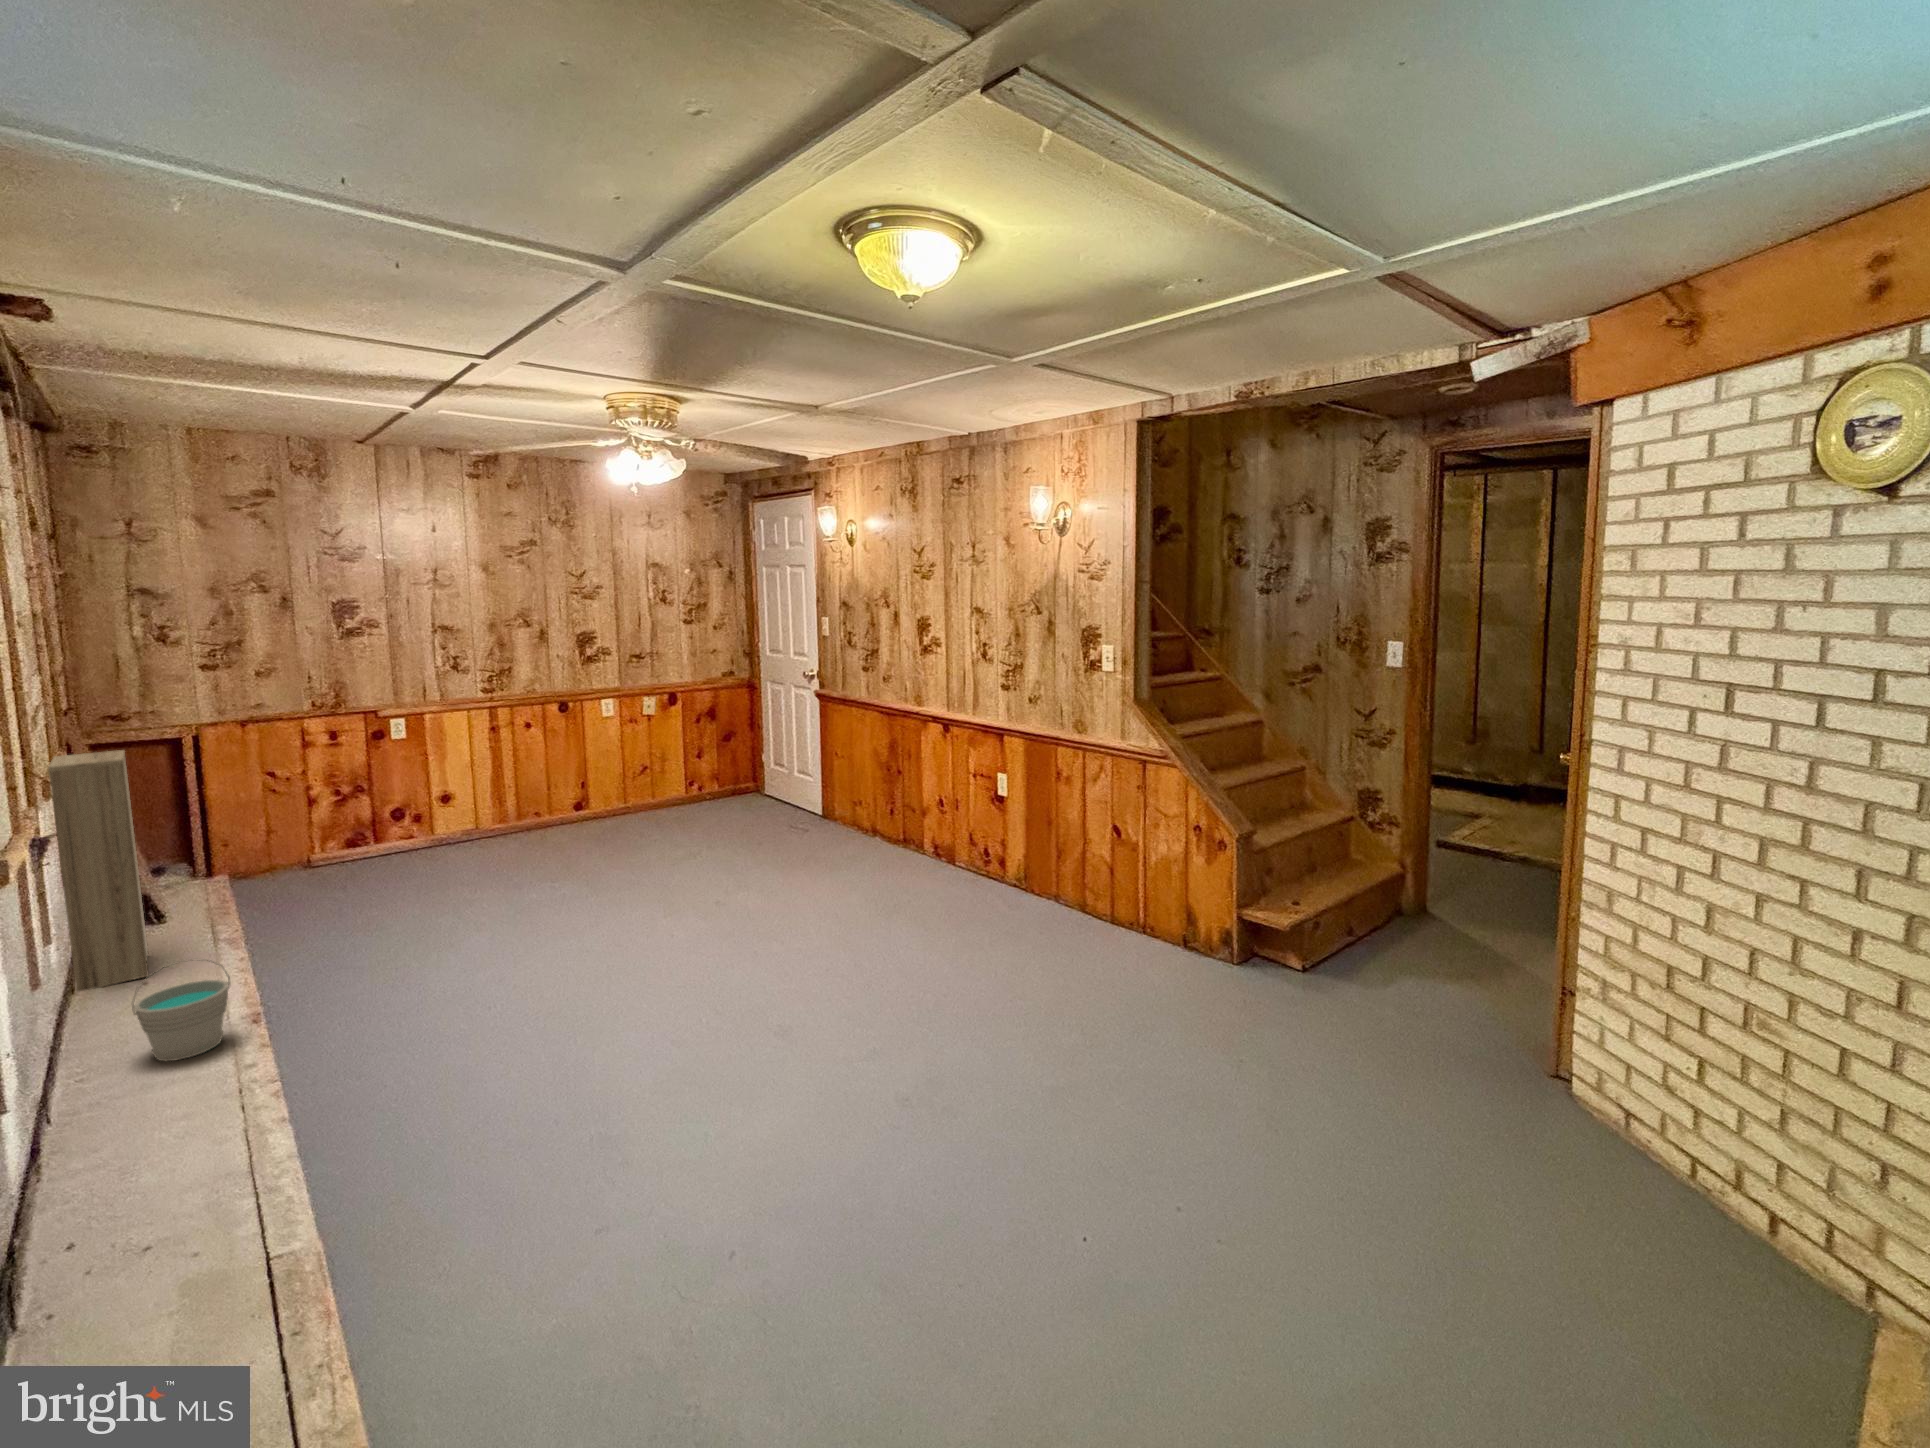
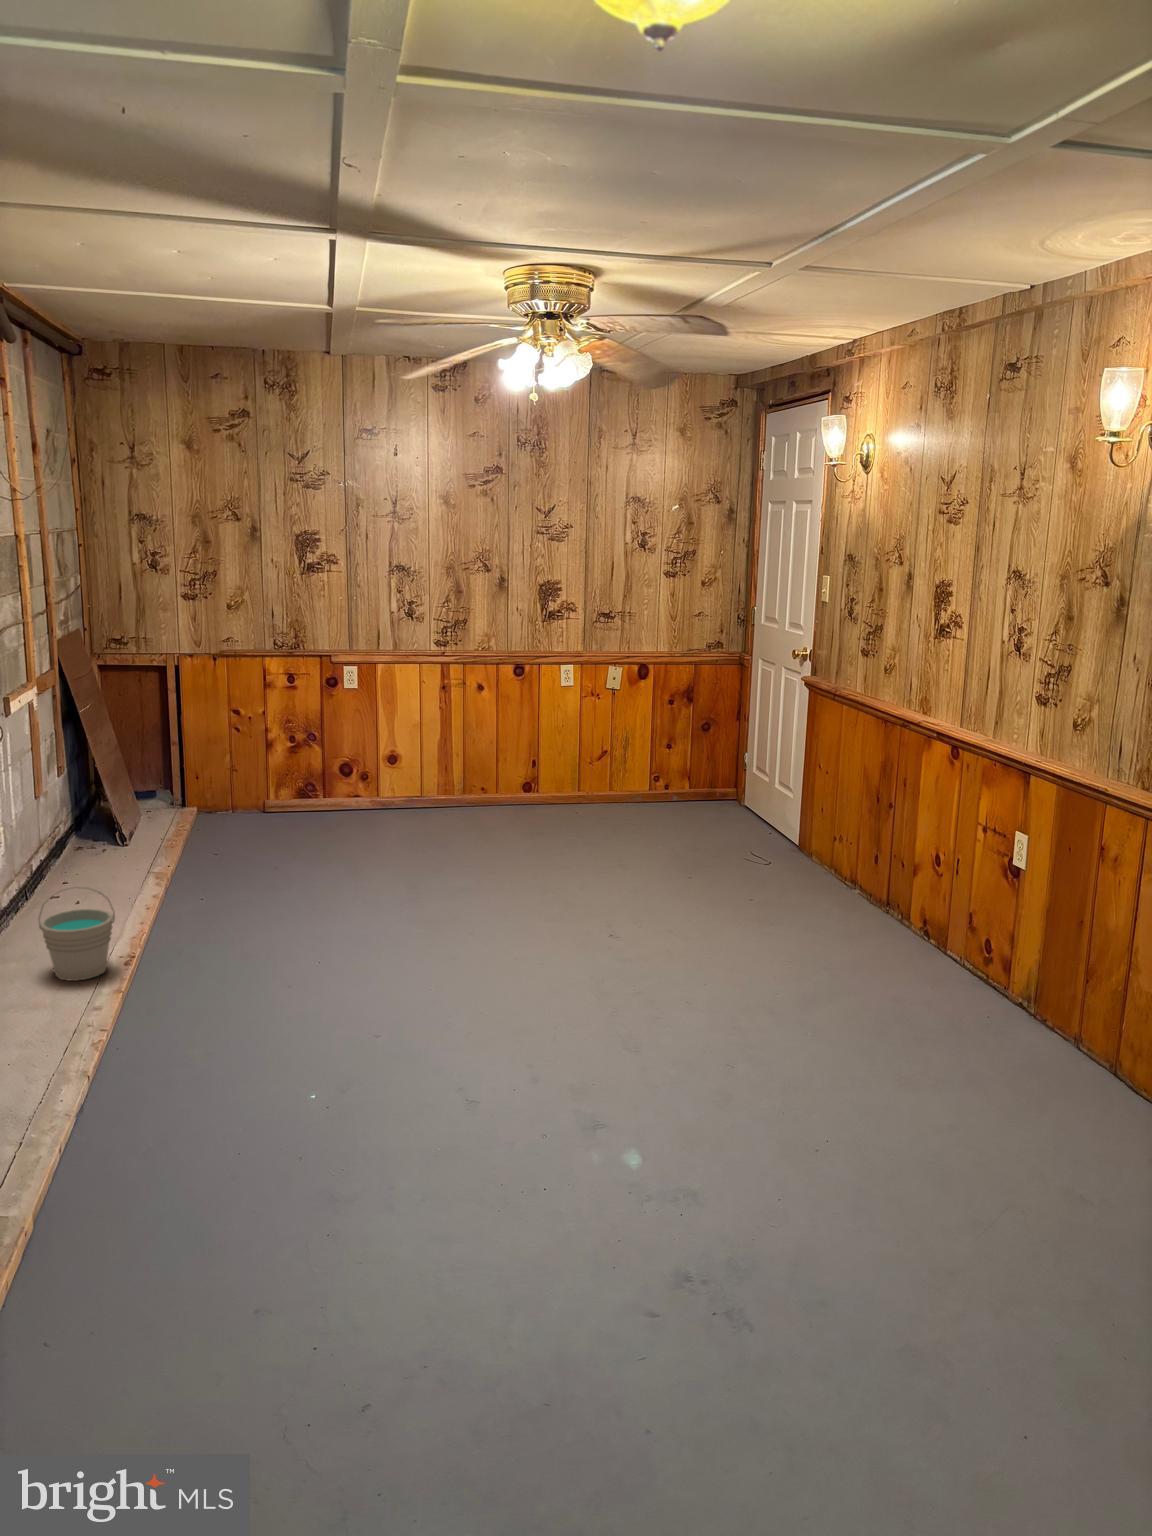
storage cabinet: present [48,750,149,992] -> none [25,675,105,896]

